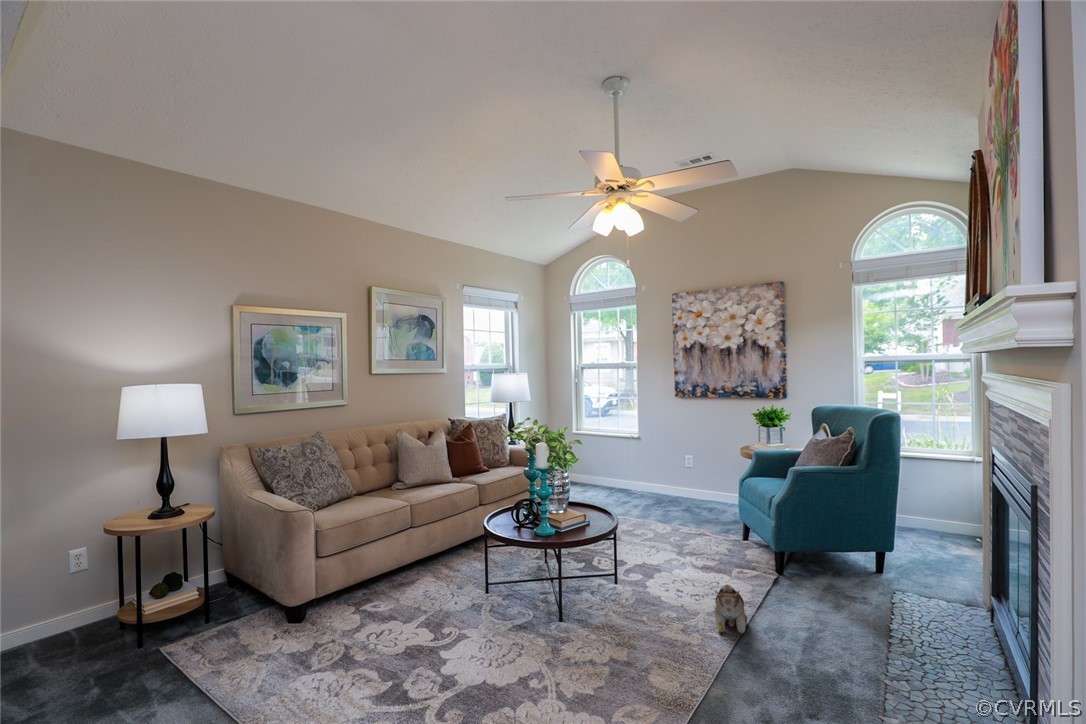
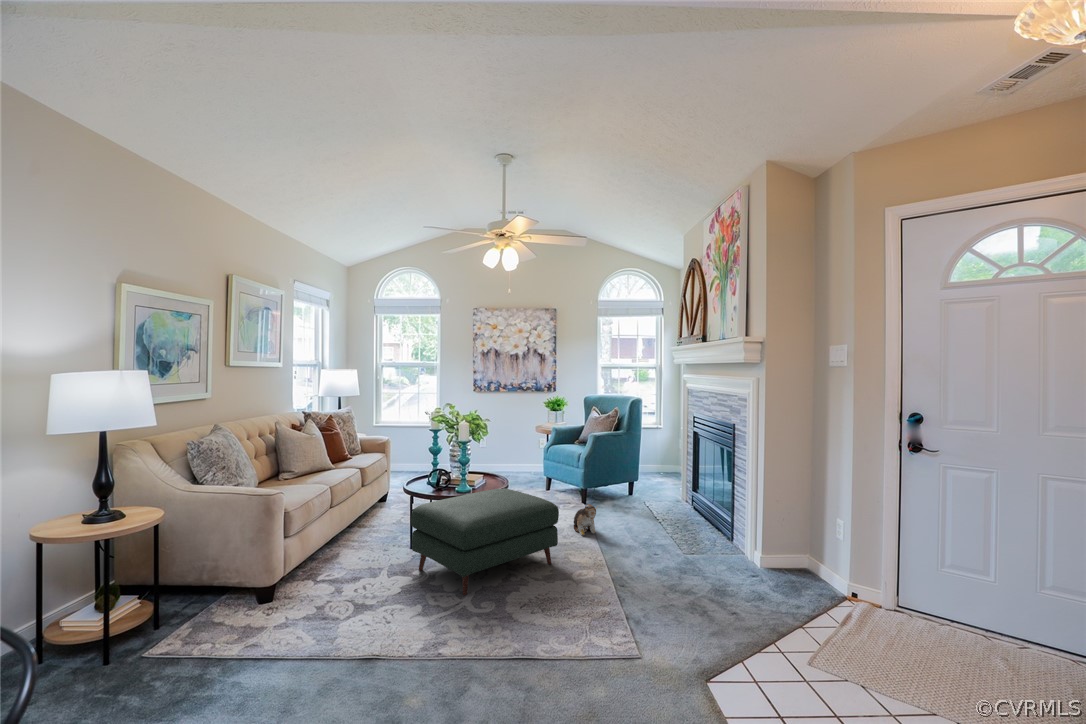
ottoman: none [437,538,626,690] -> present [411,488,559,595]

